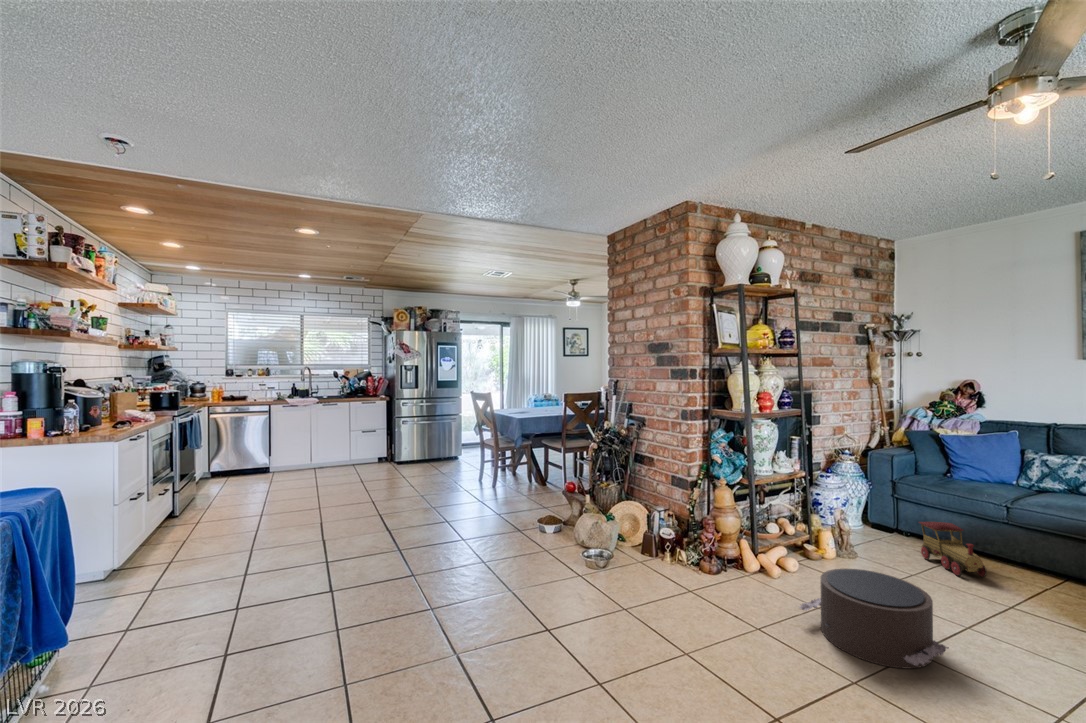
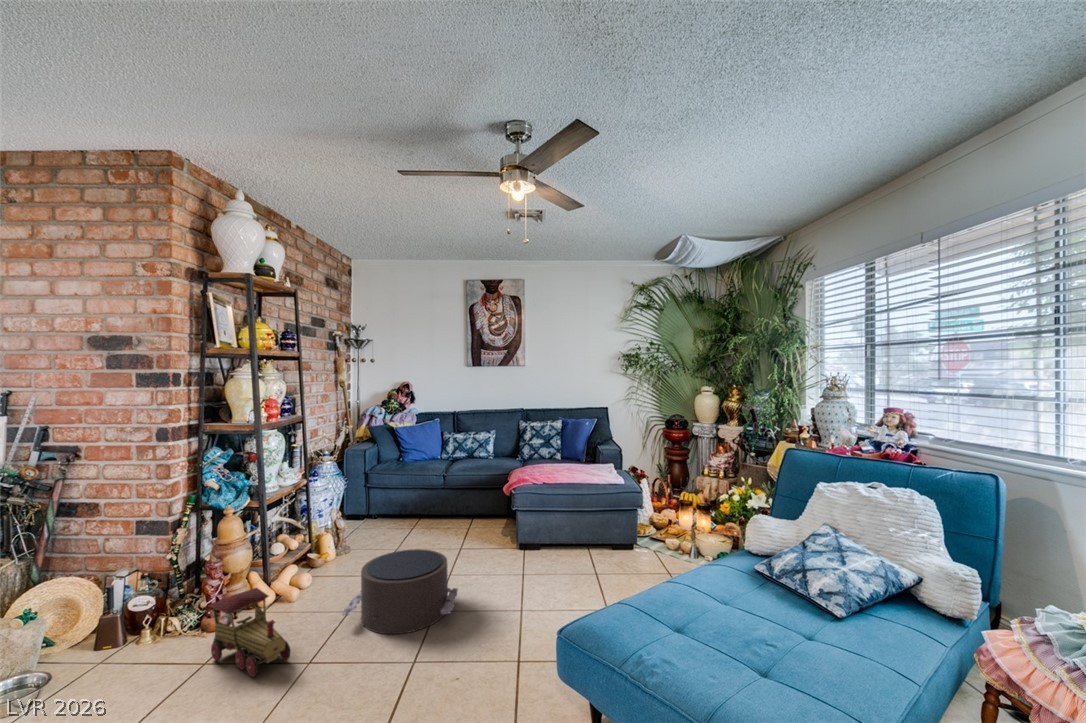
toy train: present [919,522,987,577] -> present [209,588,290,677]

